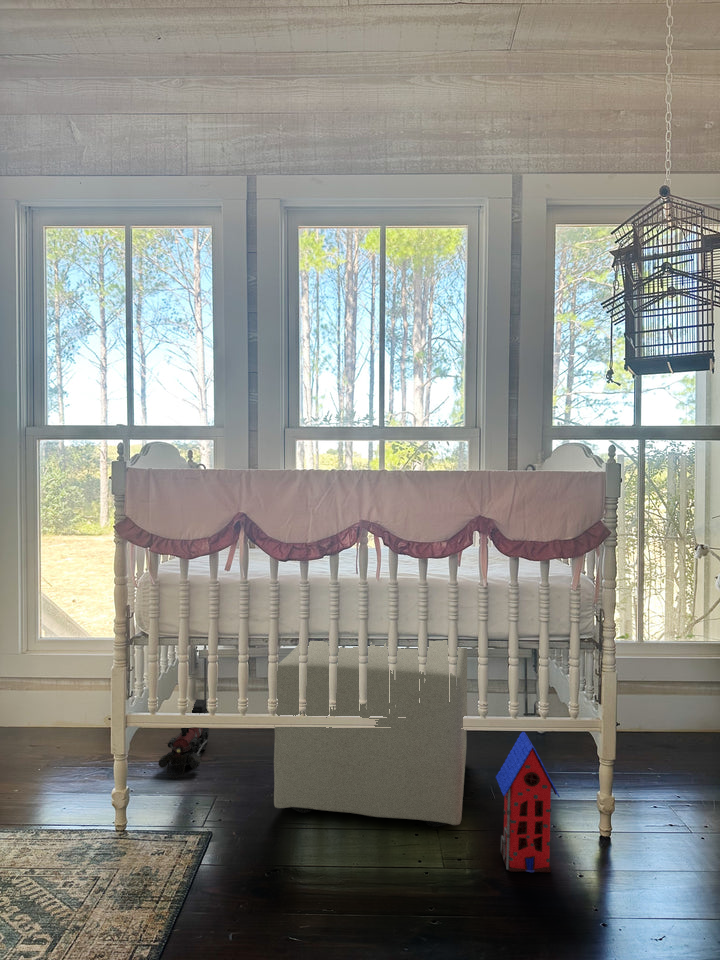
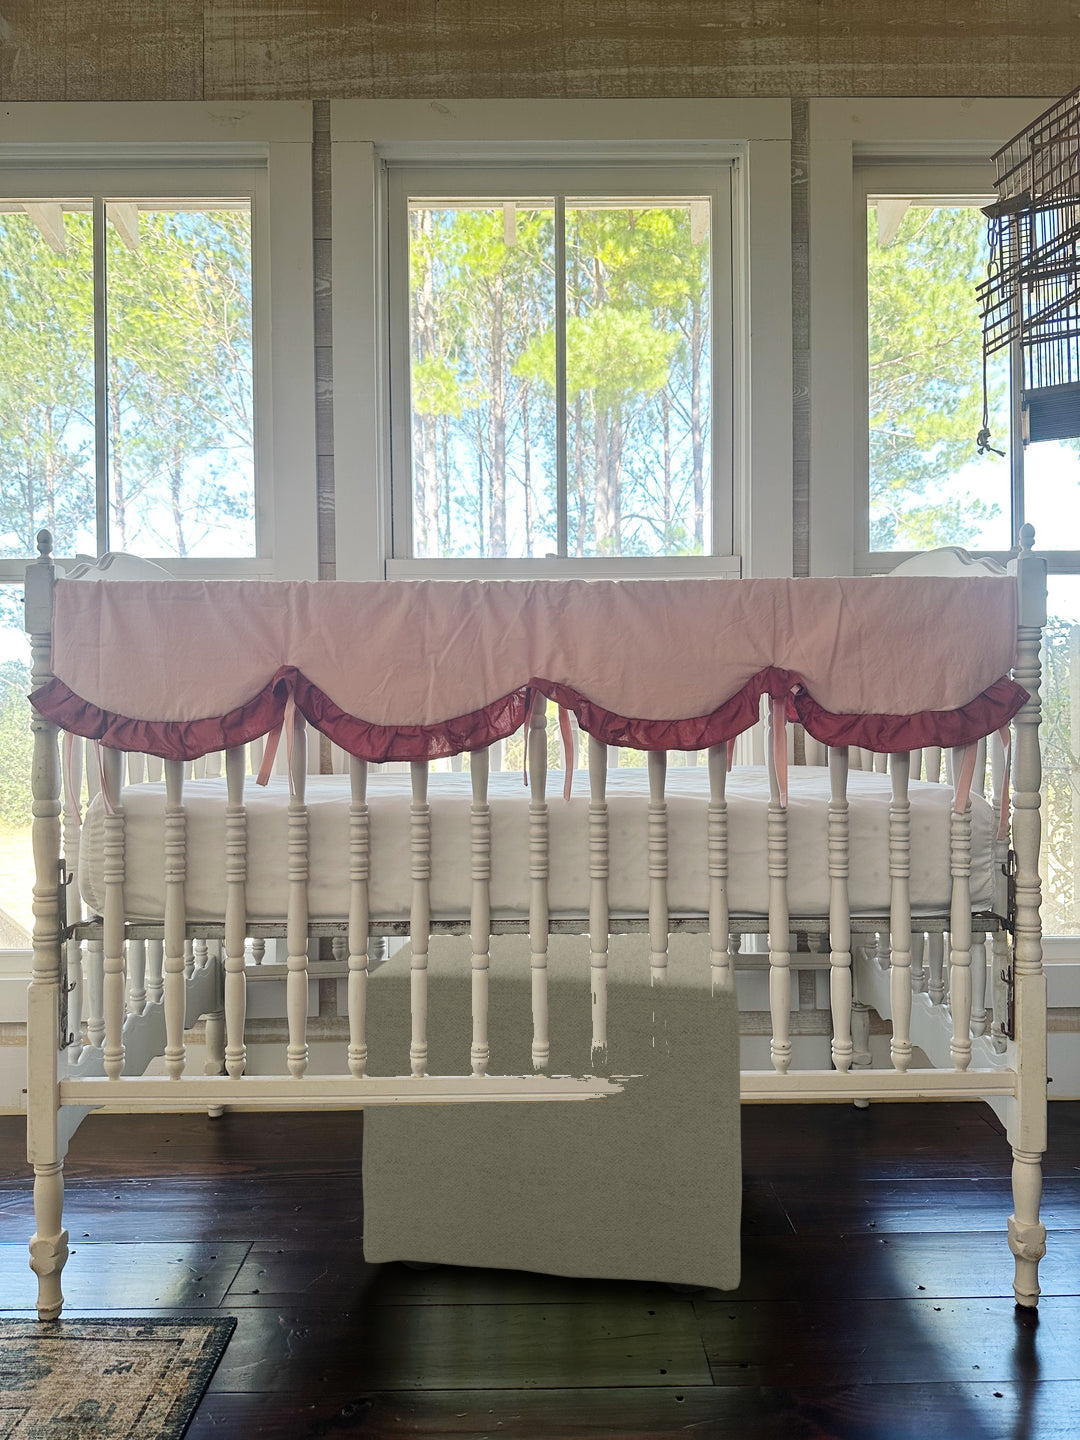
toy train: present [158,699,209,779] -> none [141,1052,247,1206]
toy house: present [496,732,560,872] -> none [814,1099,953,1390]

